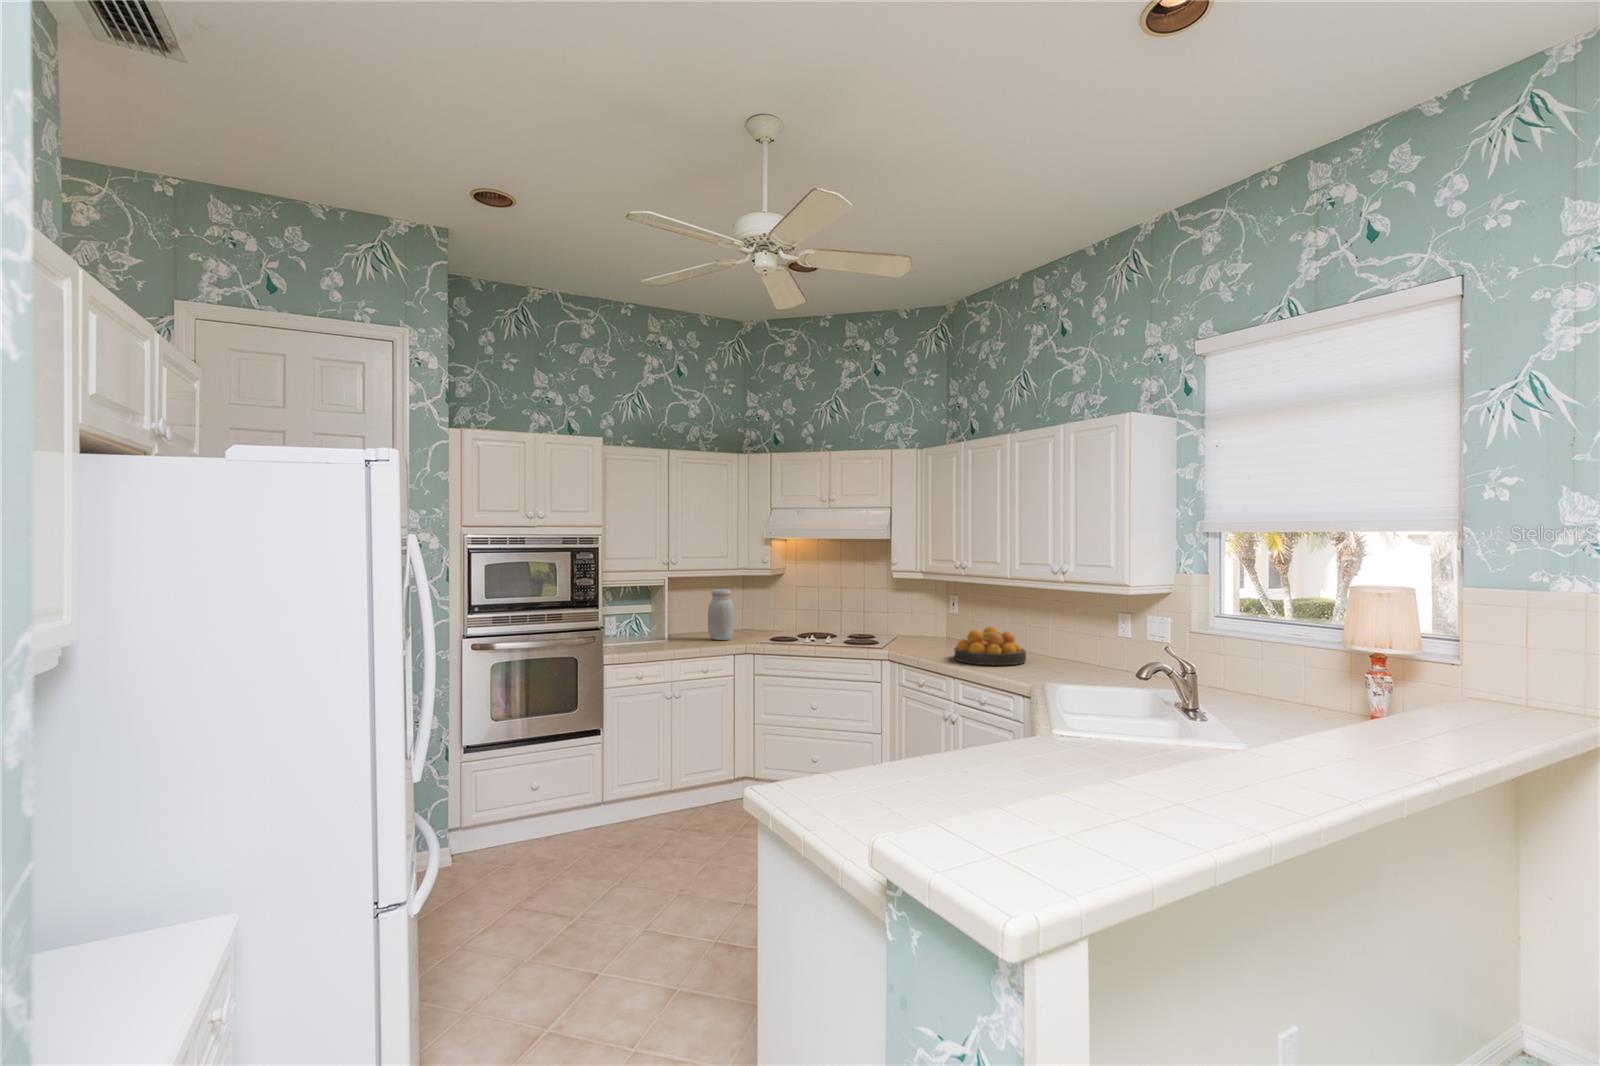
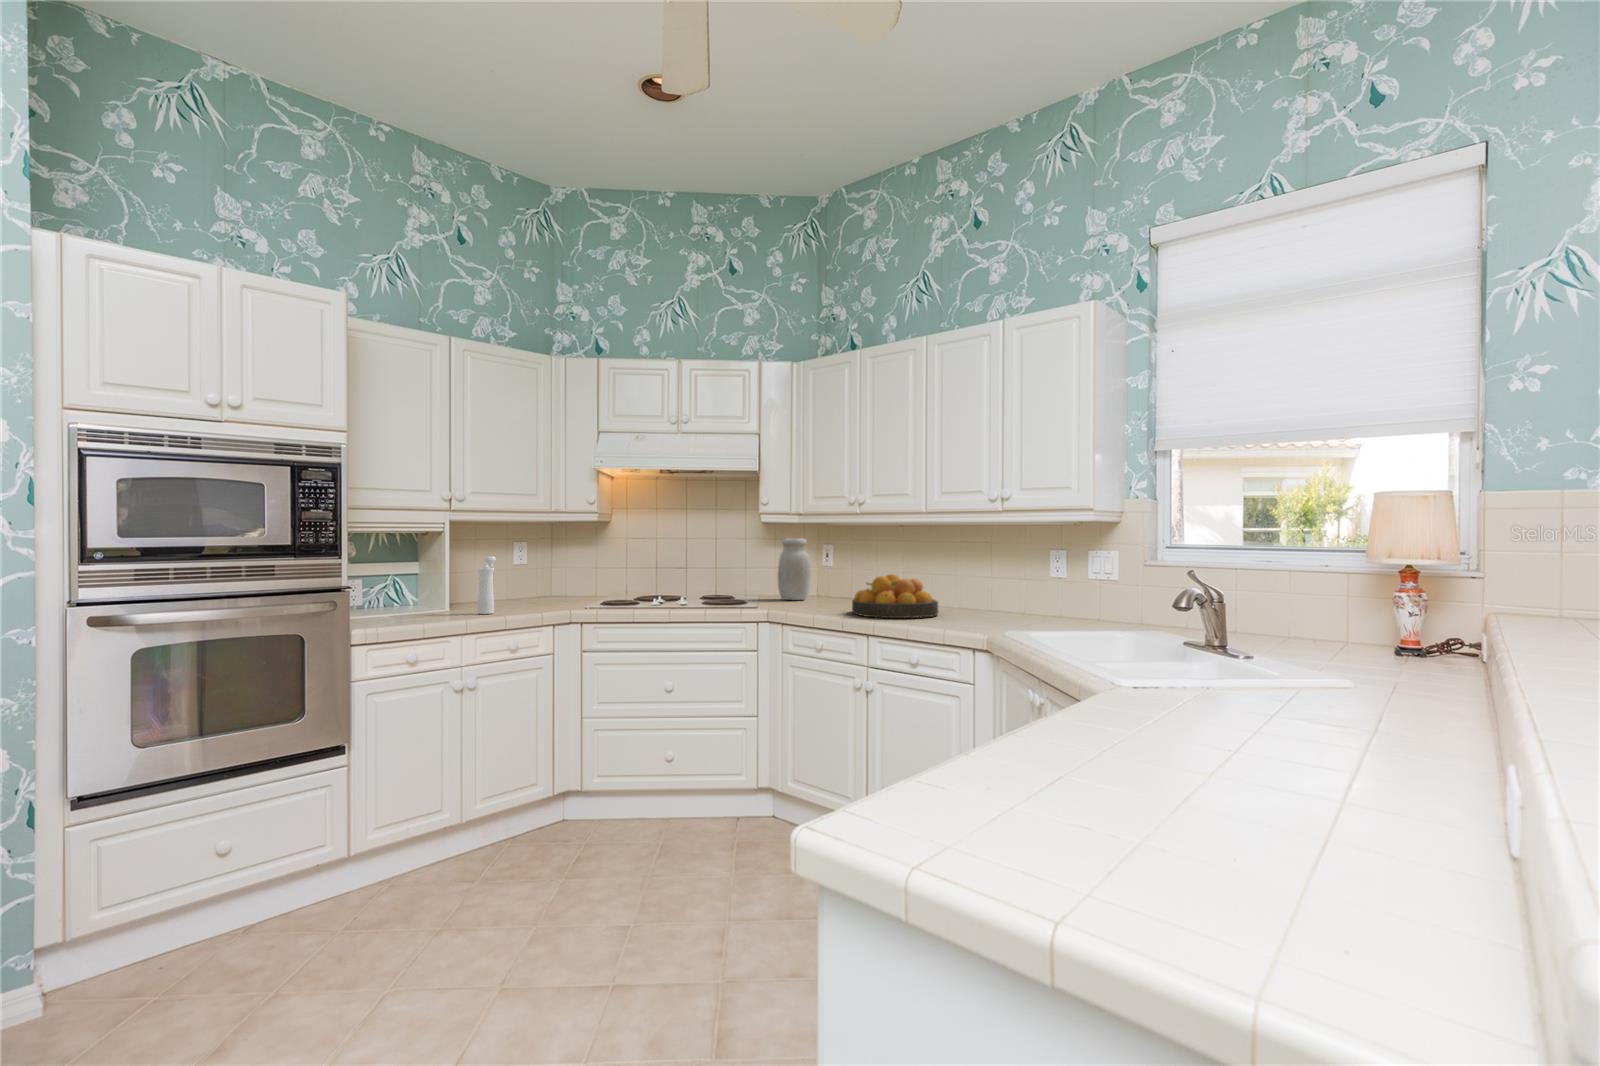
jar: present [708,589,734,640] -> present [778,538,811,600]
pepper mill: none [684,605,698,647] -> present [478,556,496,614]

